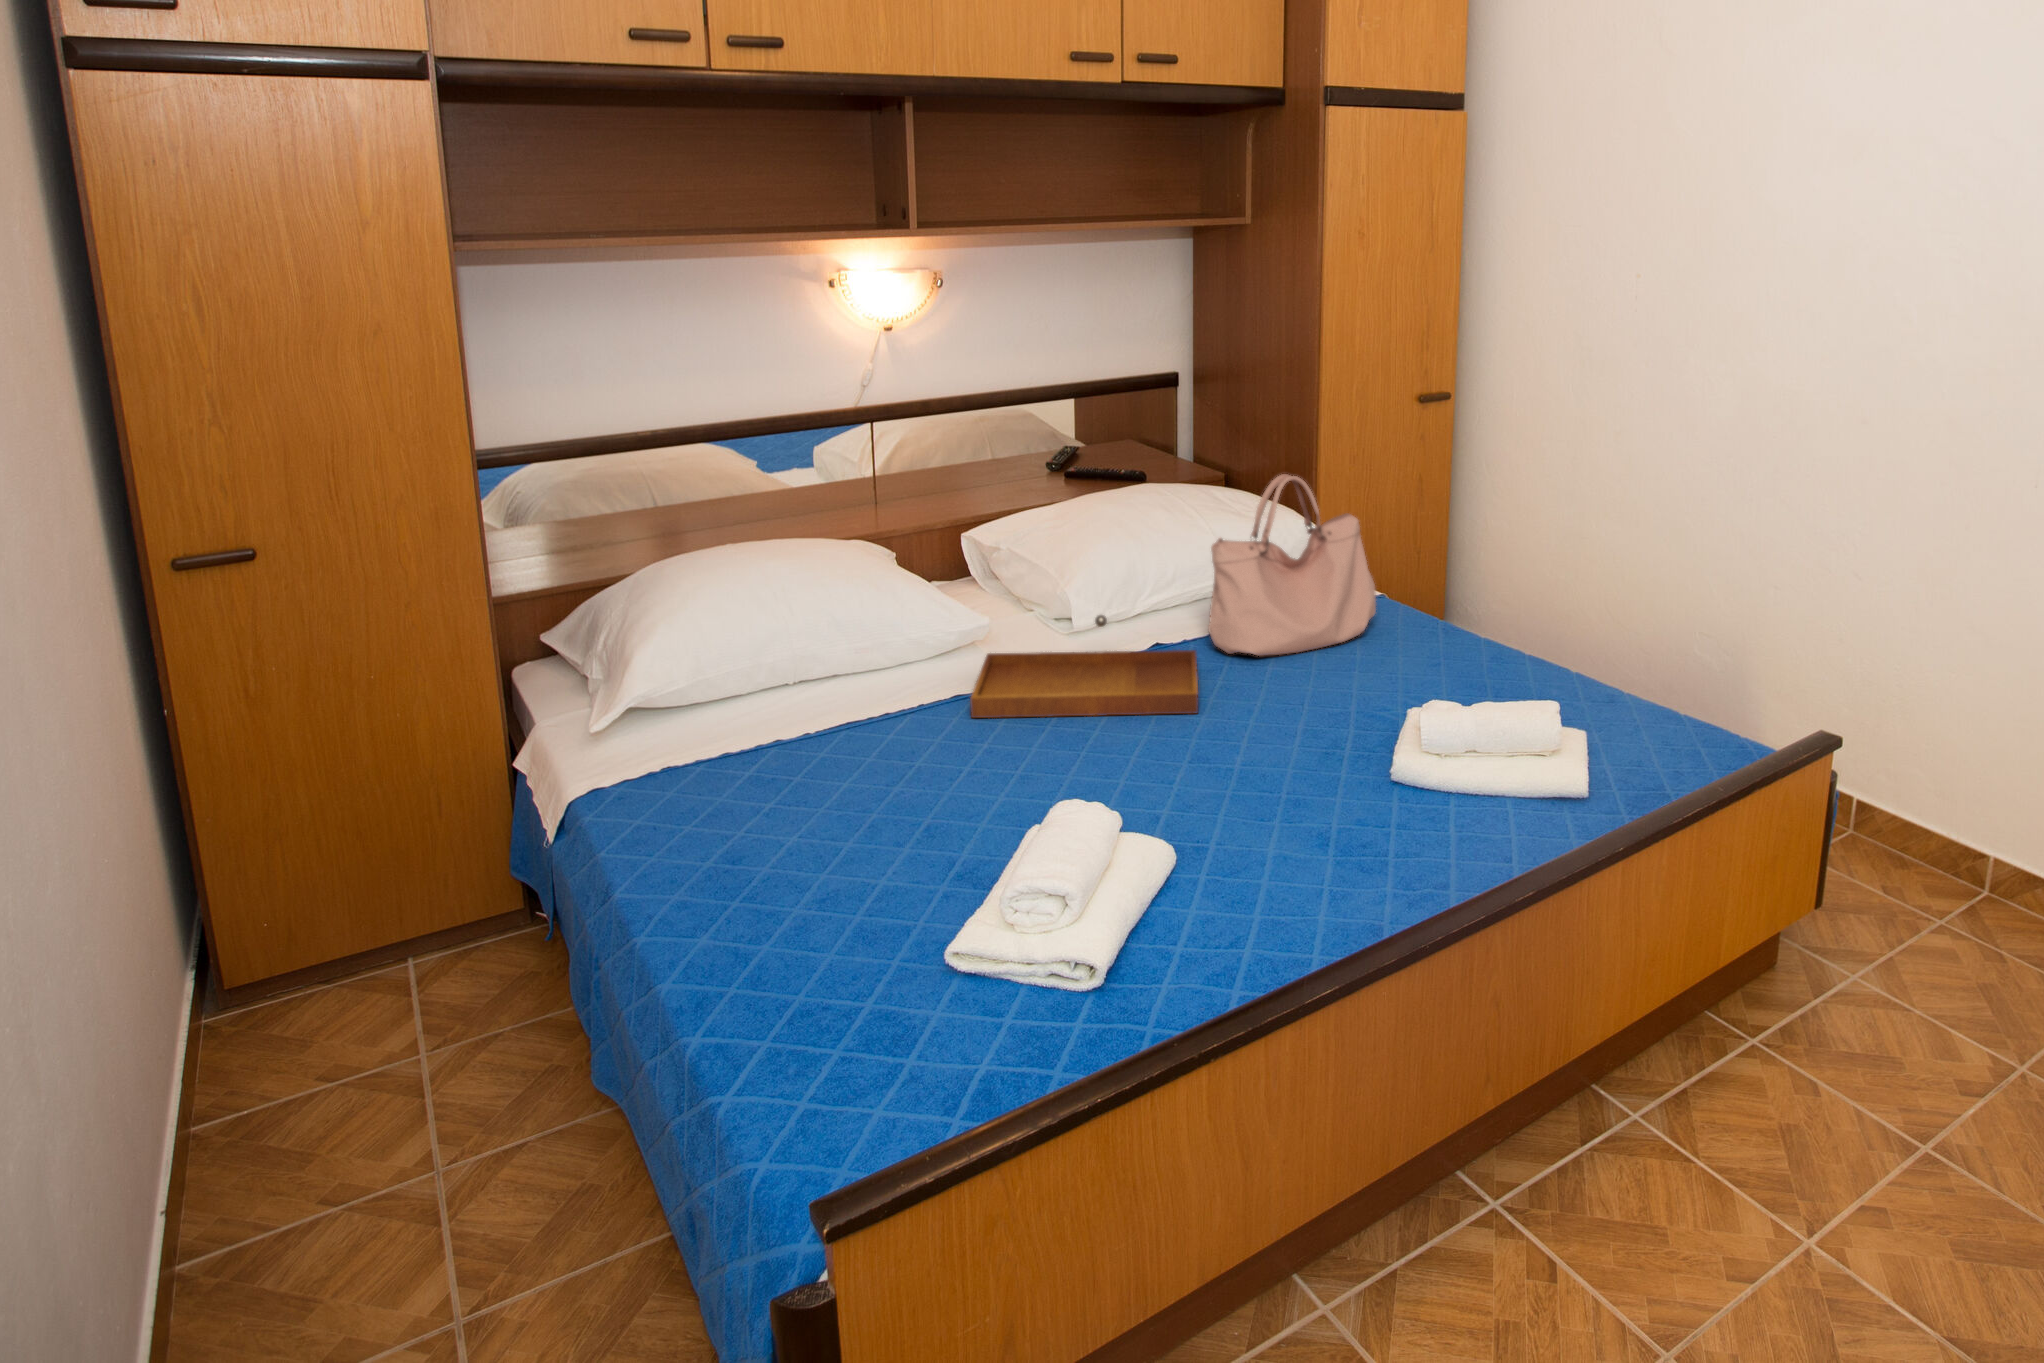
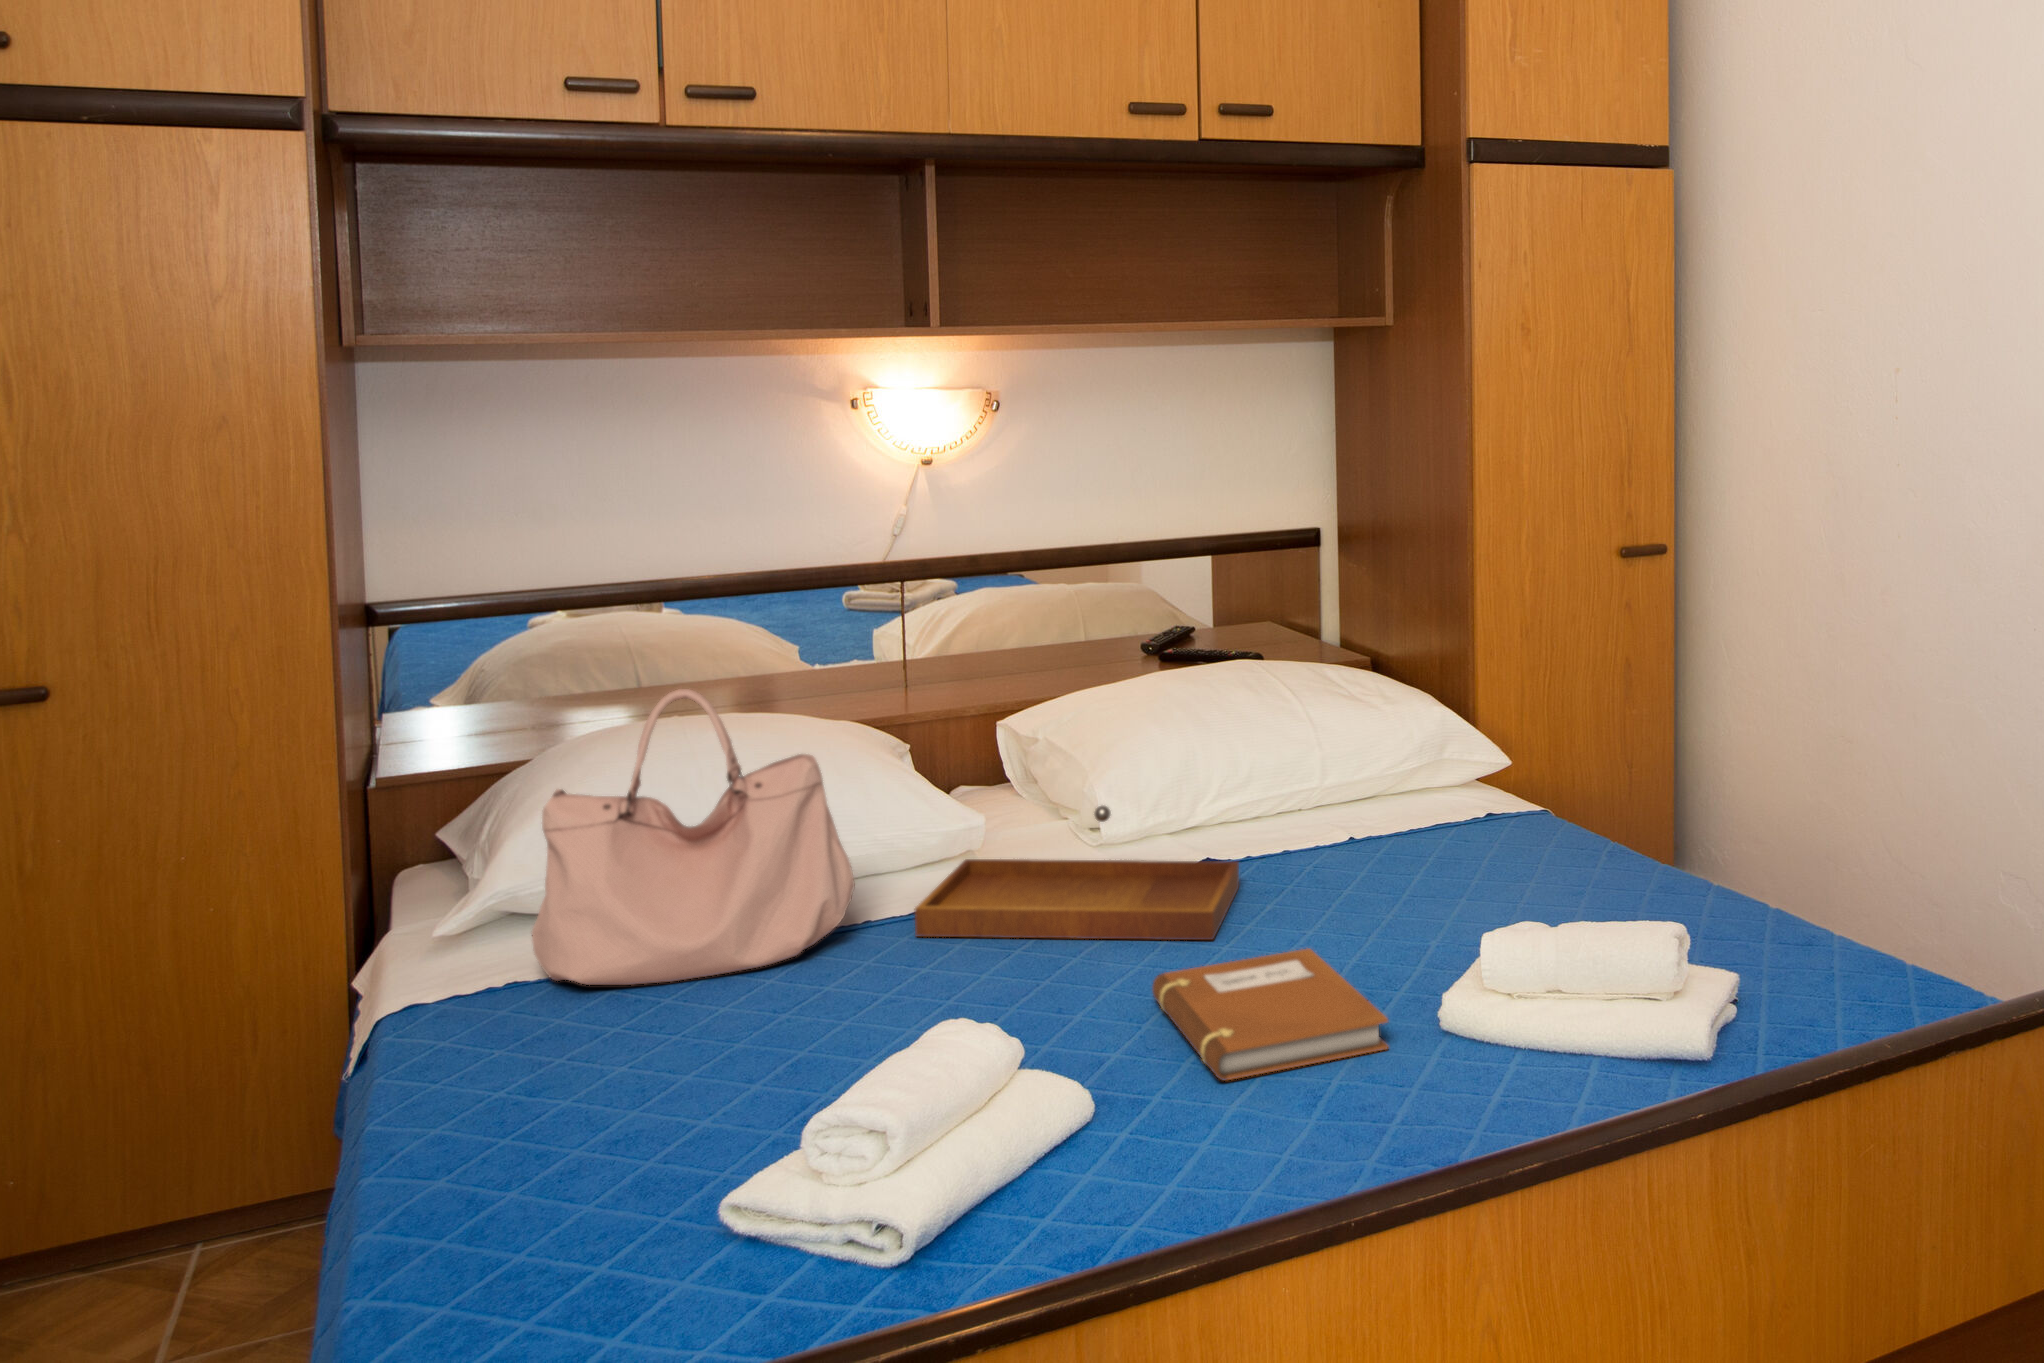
handbag: present [1208,474,1376,656] -> present [532,689,855,985]
notebook: none [1178,721,1364,828] -> present [1152,948,1388,1080]

